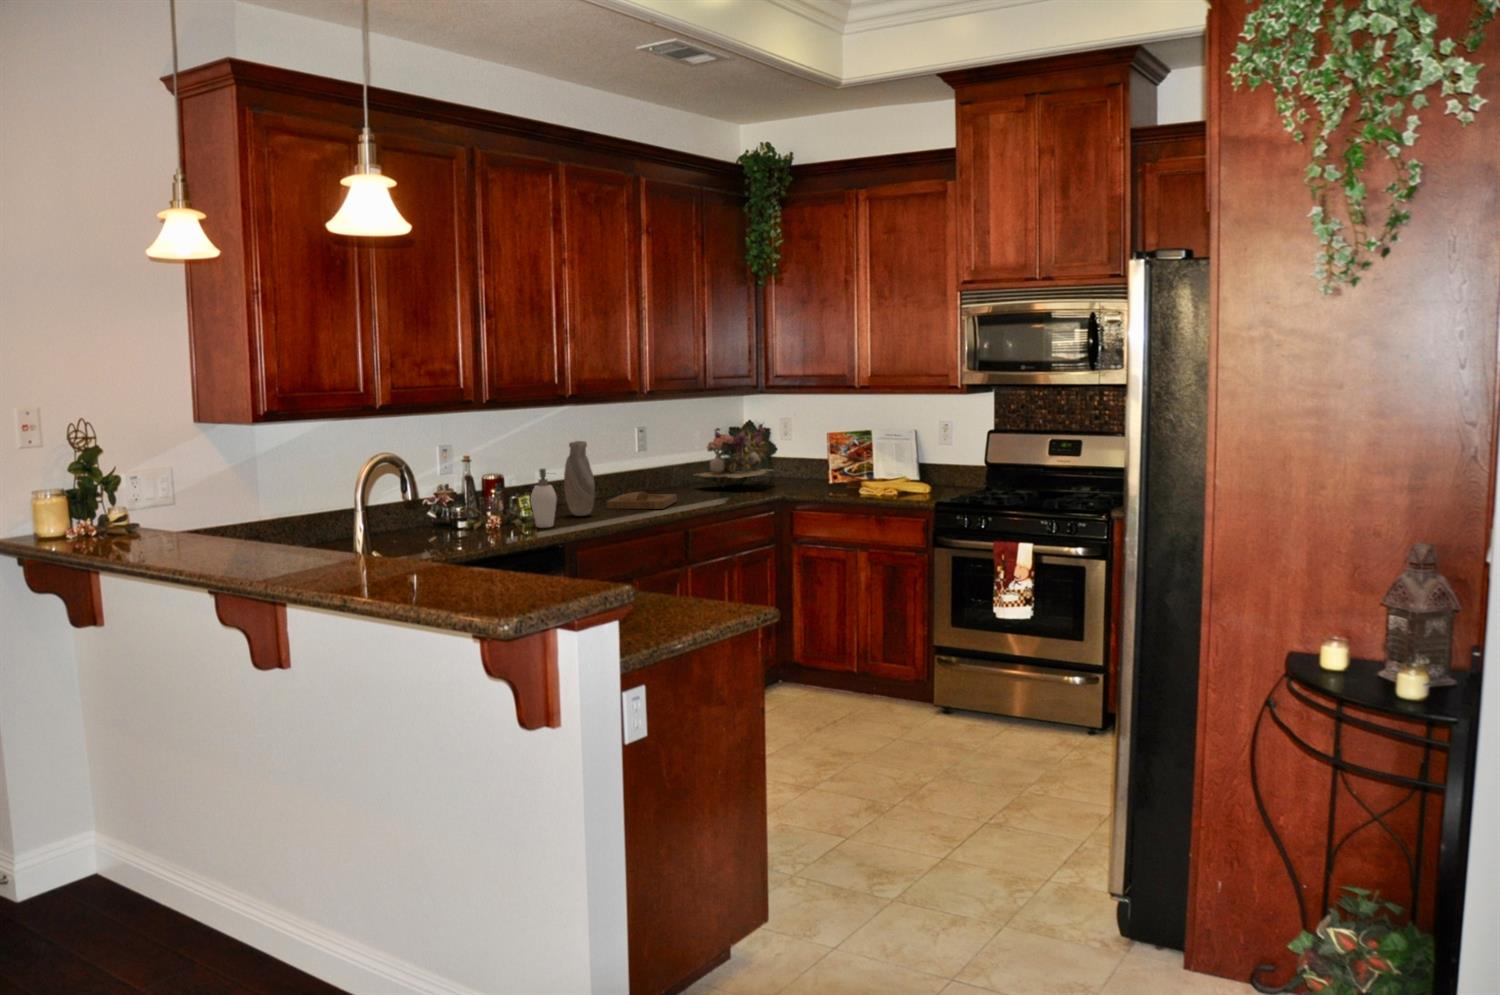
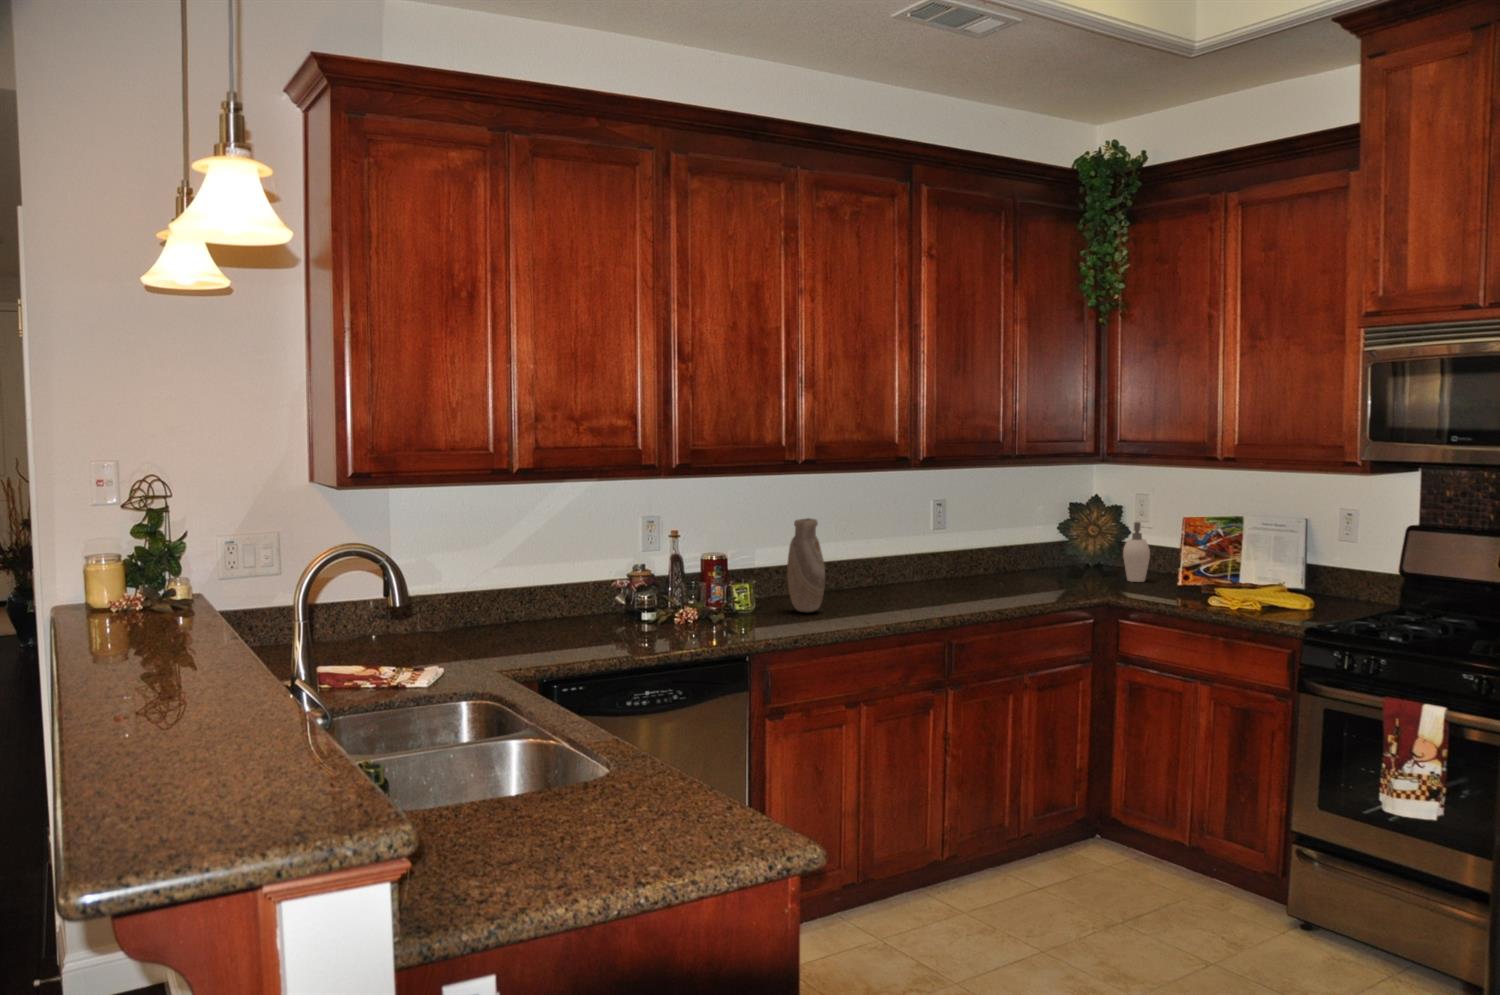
flower arrangement: present [696,424,769,486] -> none [989,498,1100,582]
soap dispenser: present [531,468,557,528] -> present [1123,522,1150,582]
tray: present [606,492,677,509] -> none [850,584,948,609]

